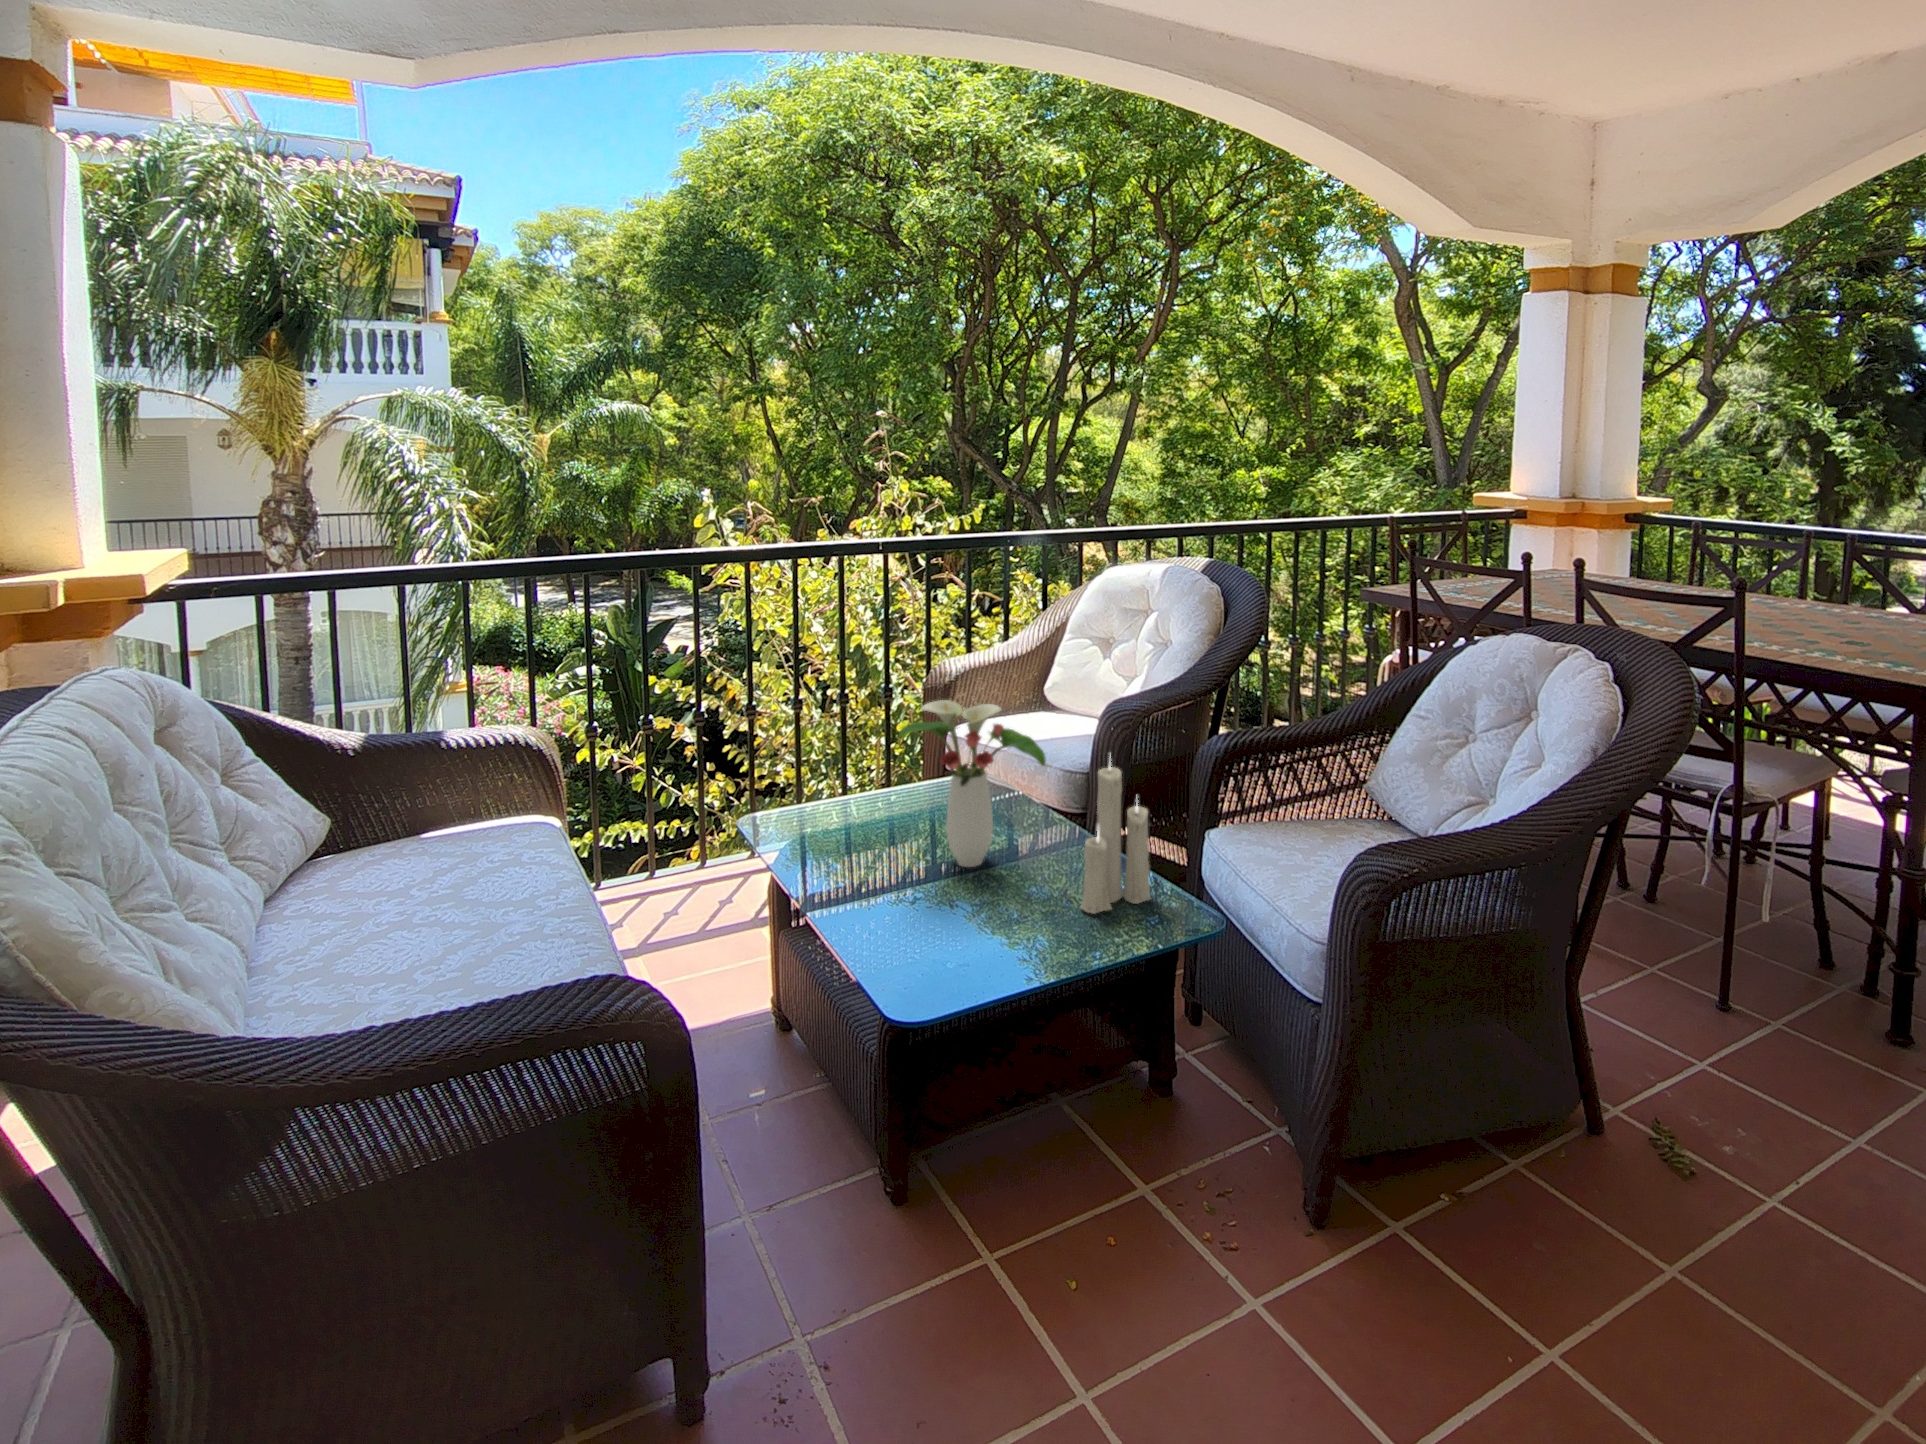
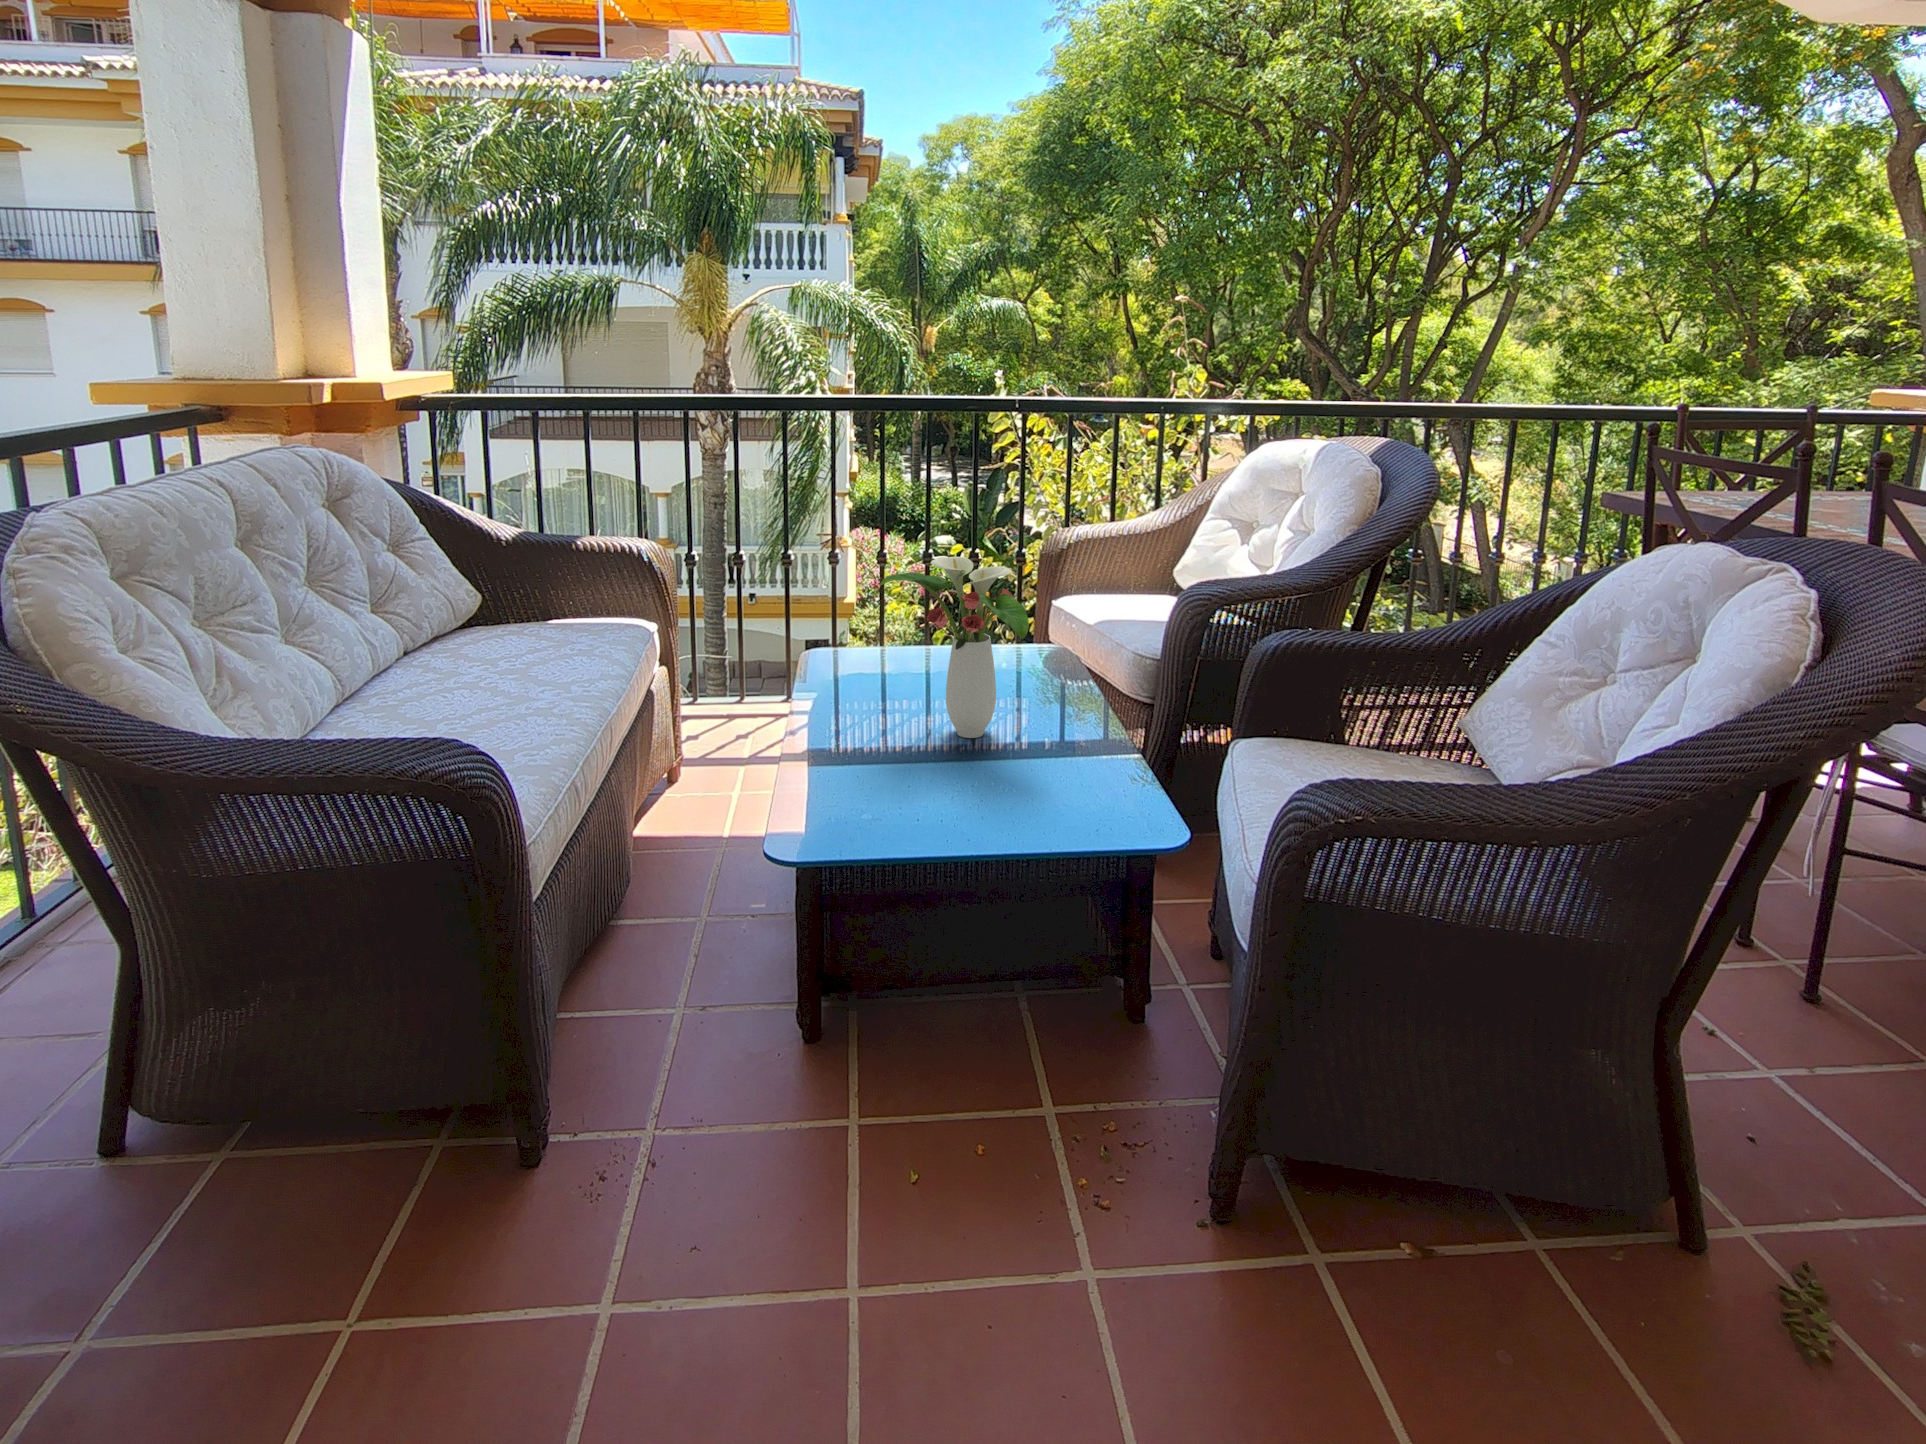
candle: present [1081,757,1151,914] -> none [1034,622,1124,813]

